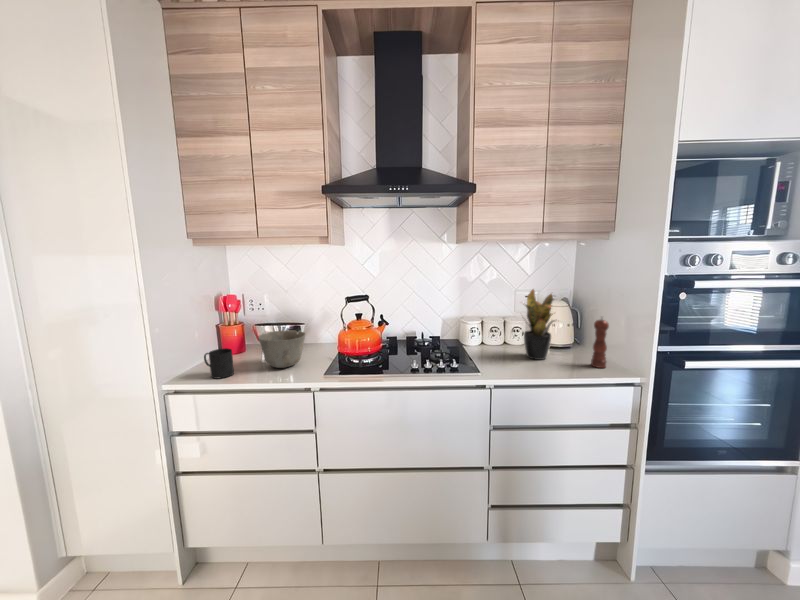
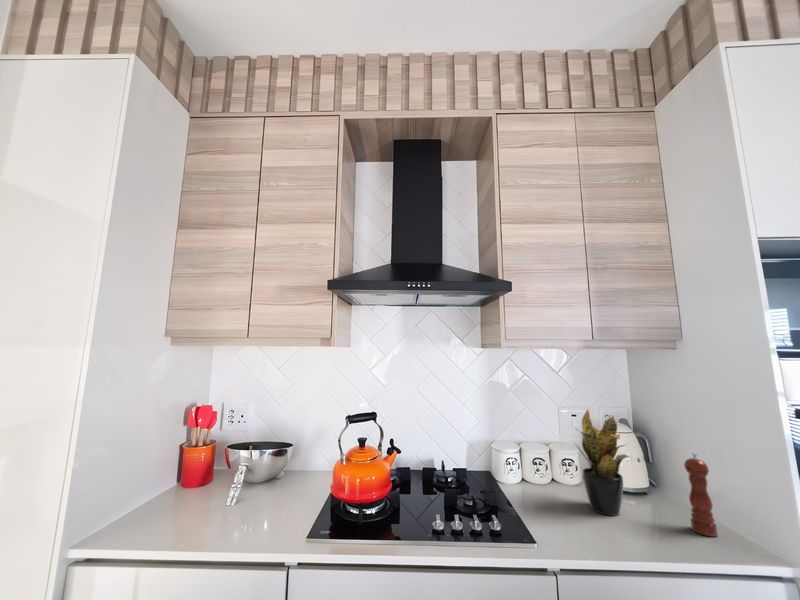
ceramic bowl: present [259,330,305,368] -> none [226,458,291,518]
mug: present [204,348,234,379] -> none [145,486,186,536]

